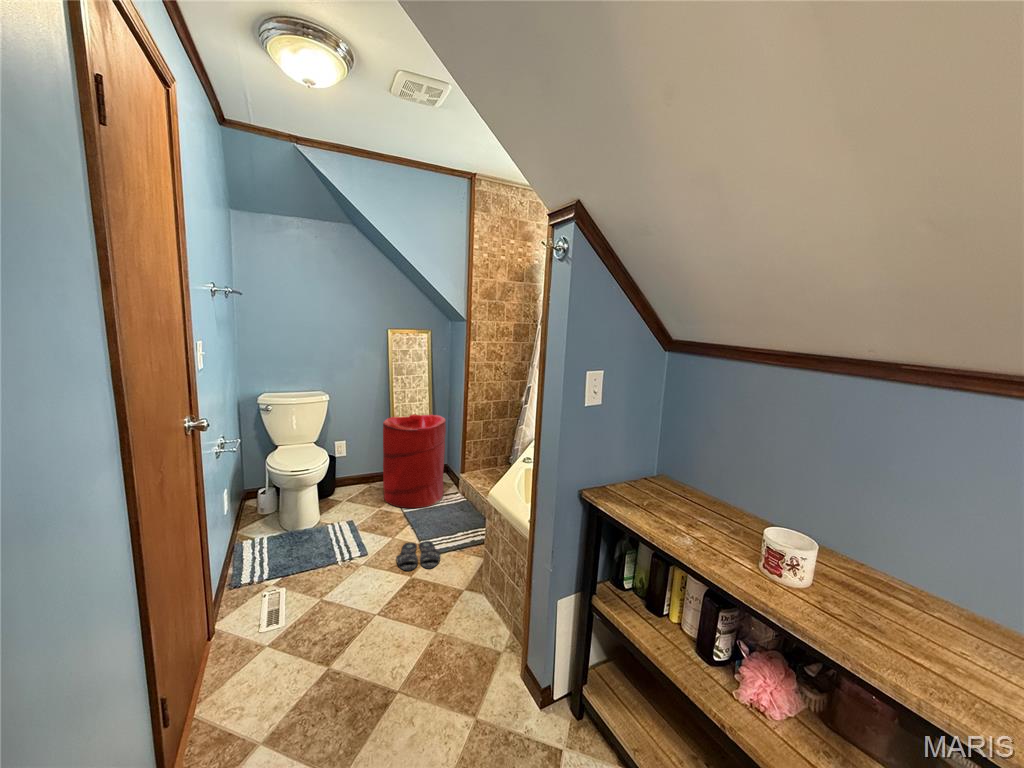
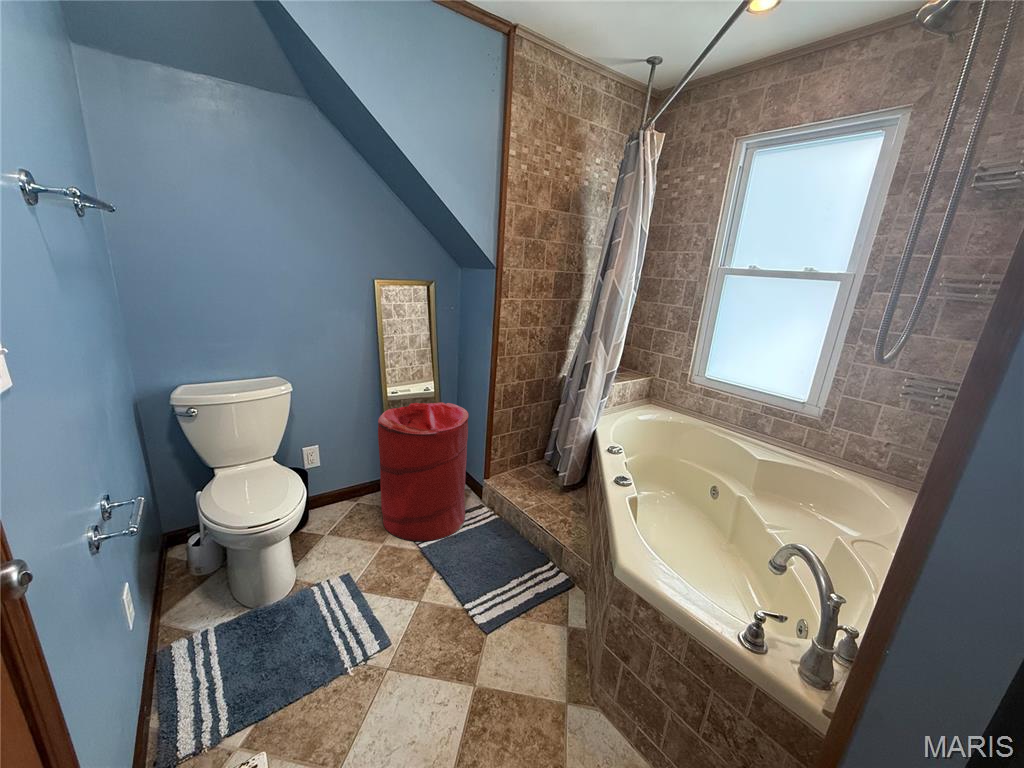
slippers: present [396,541,440,571] -> none [439,603,506,673]

